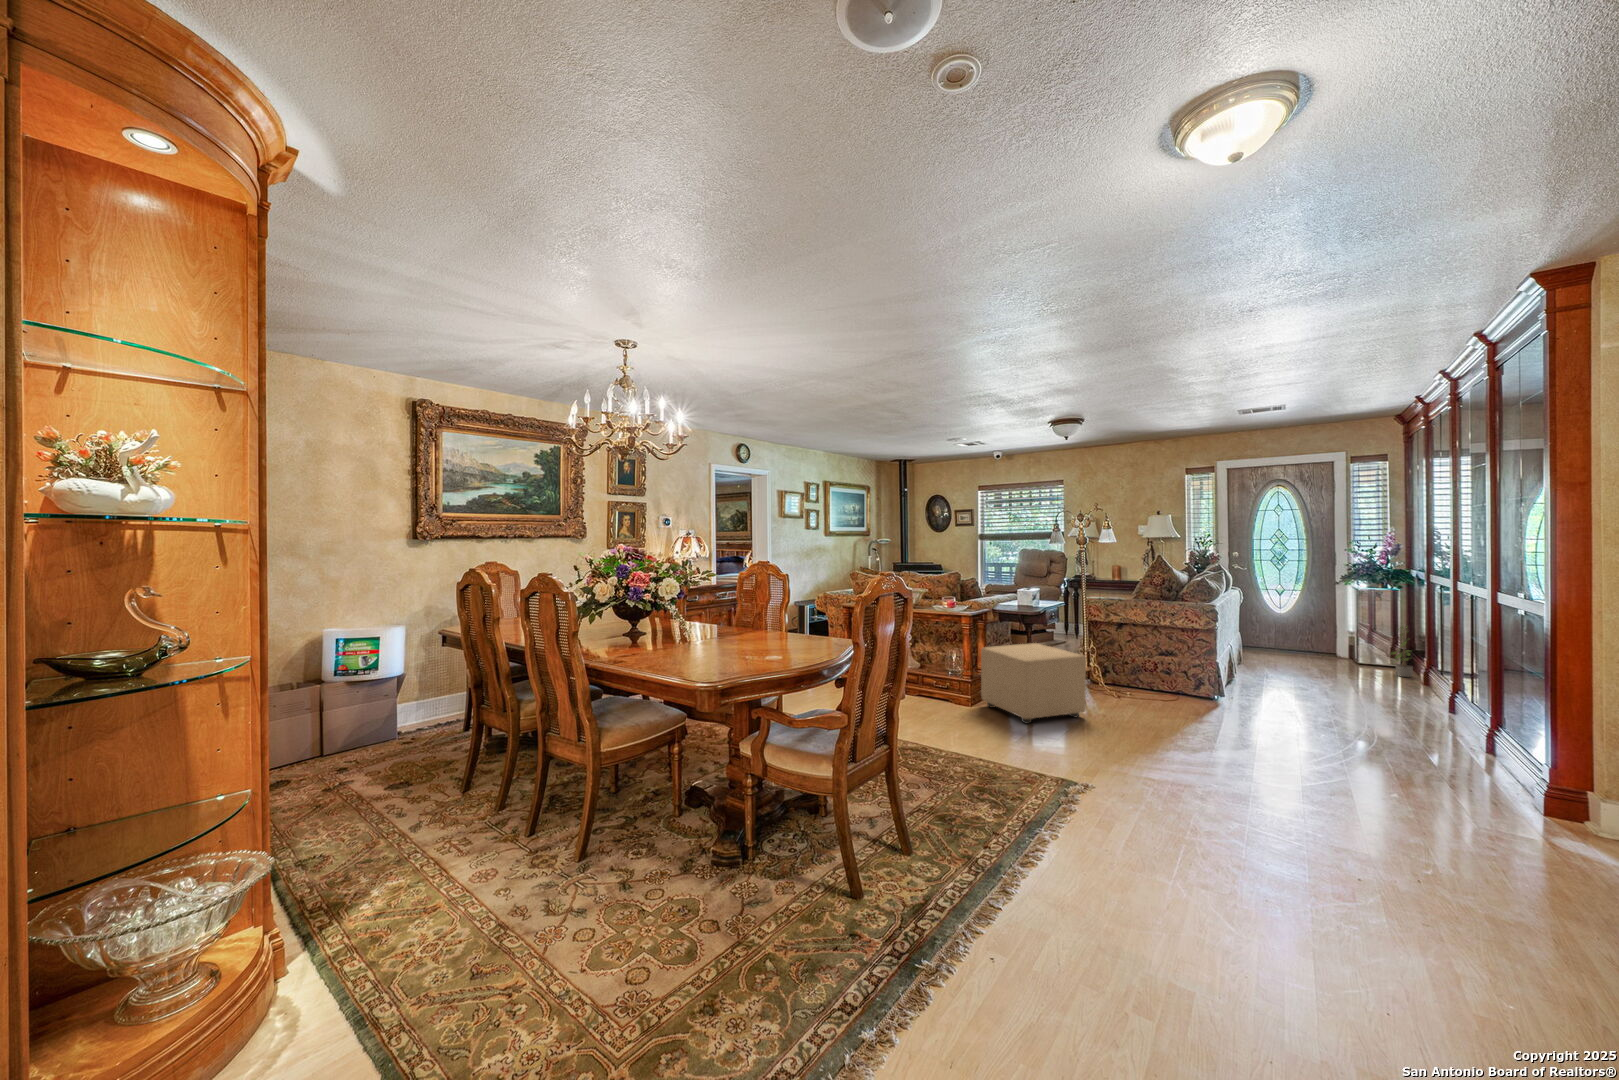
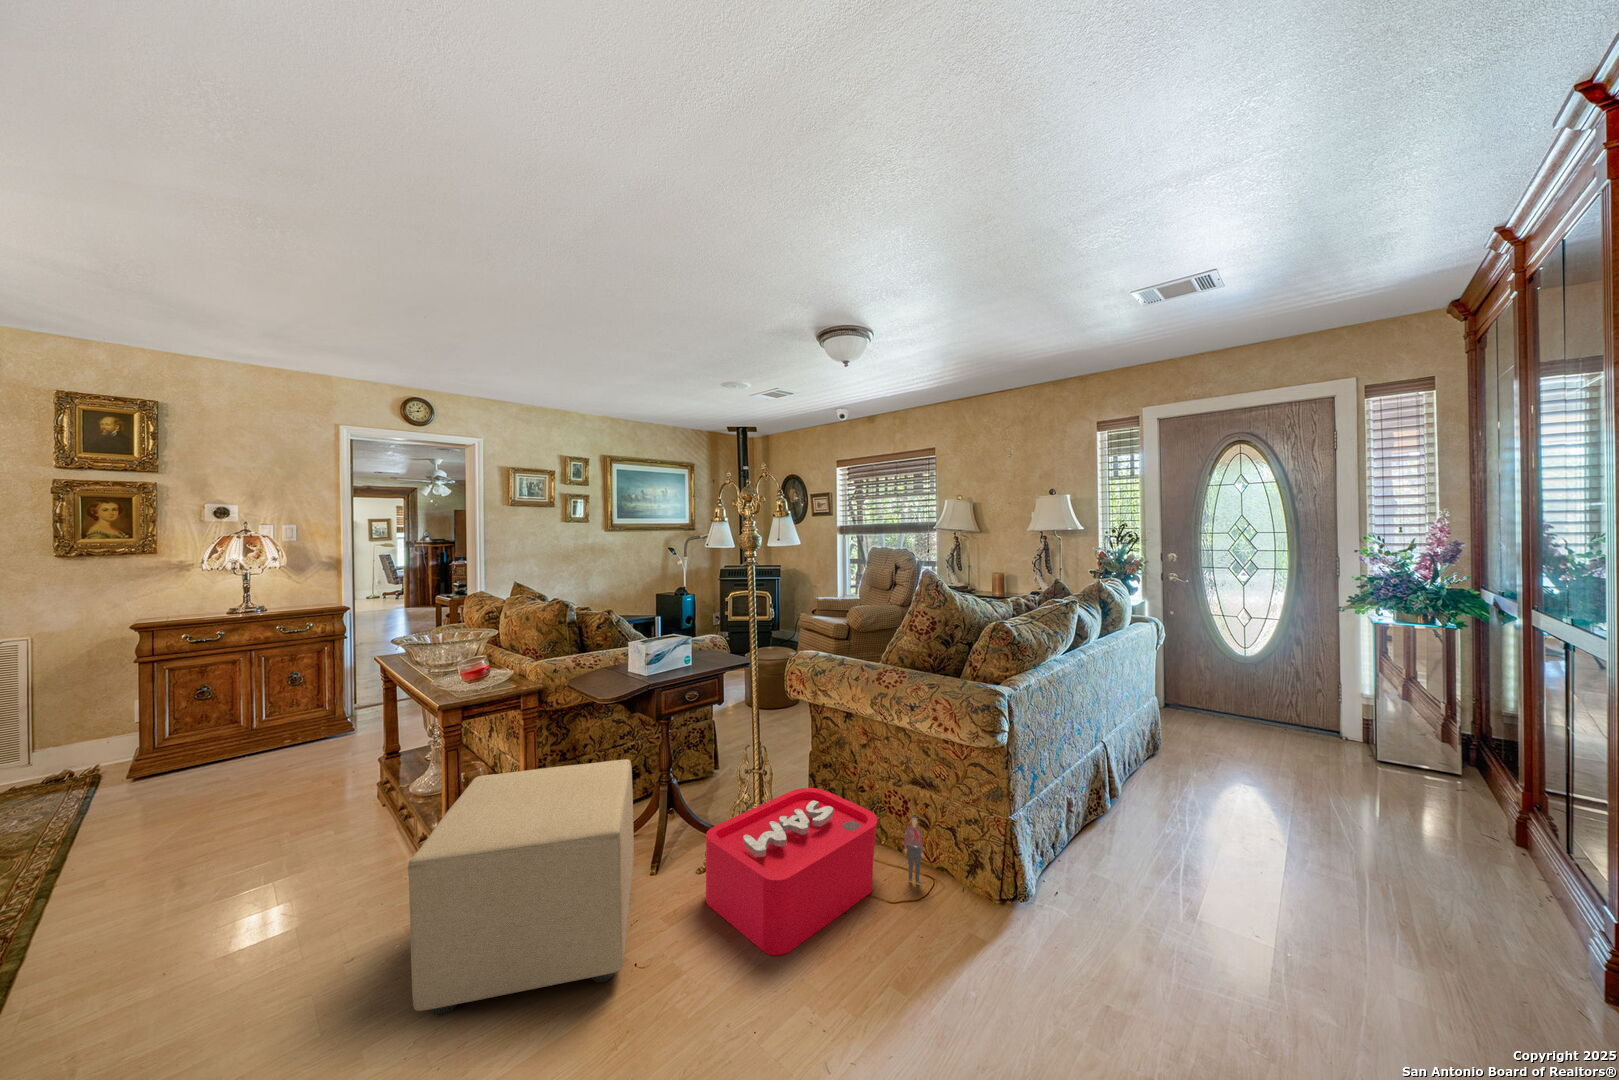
potted plant: present [1391,626,1413,677] -> none [1437,703,1497,816]
storage bin: none [1079,663,1172,712] -> present [706,788,923,955]

